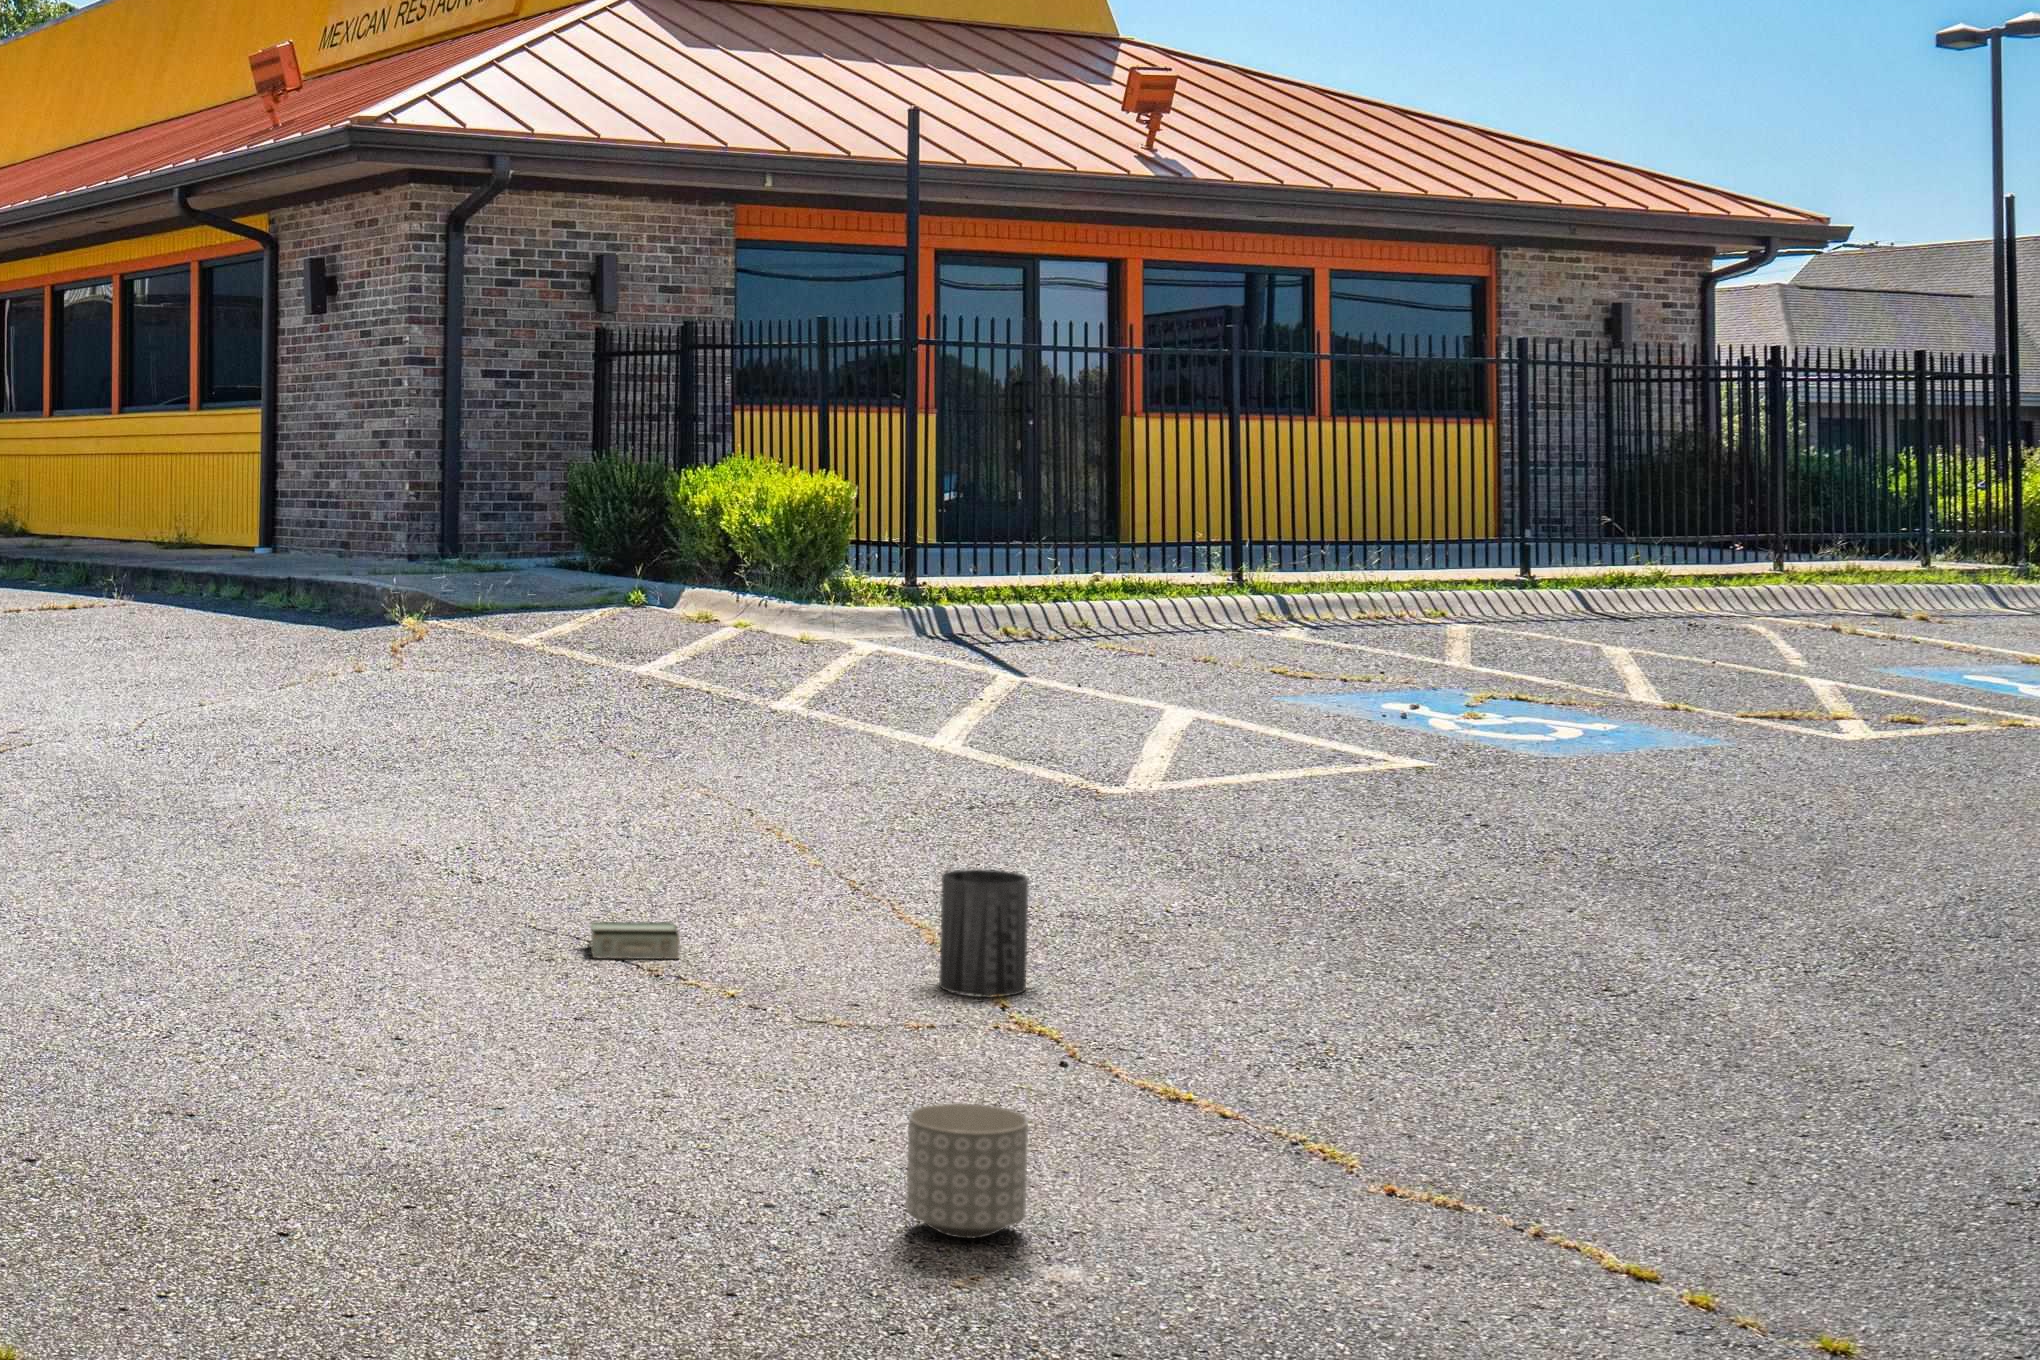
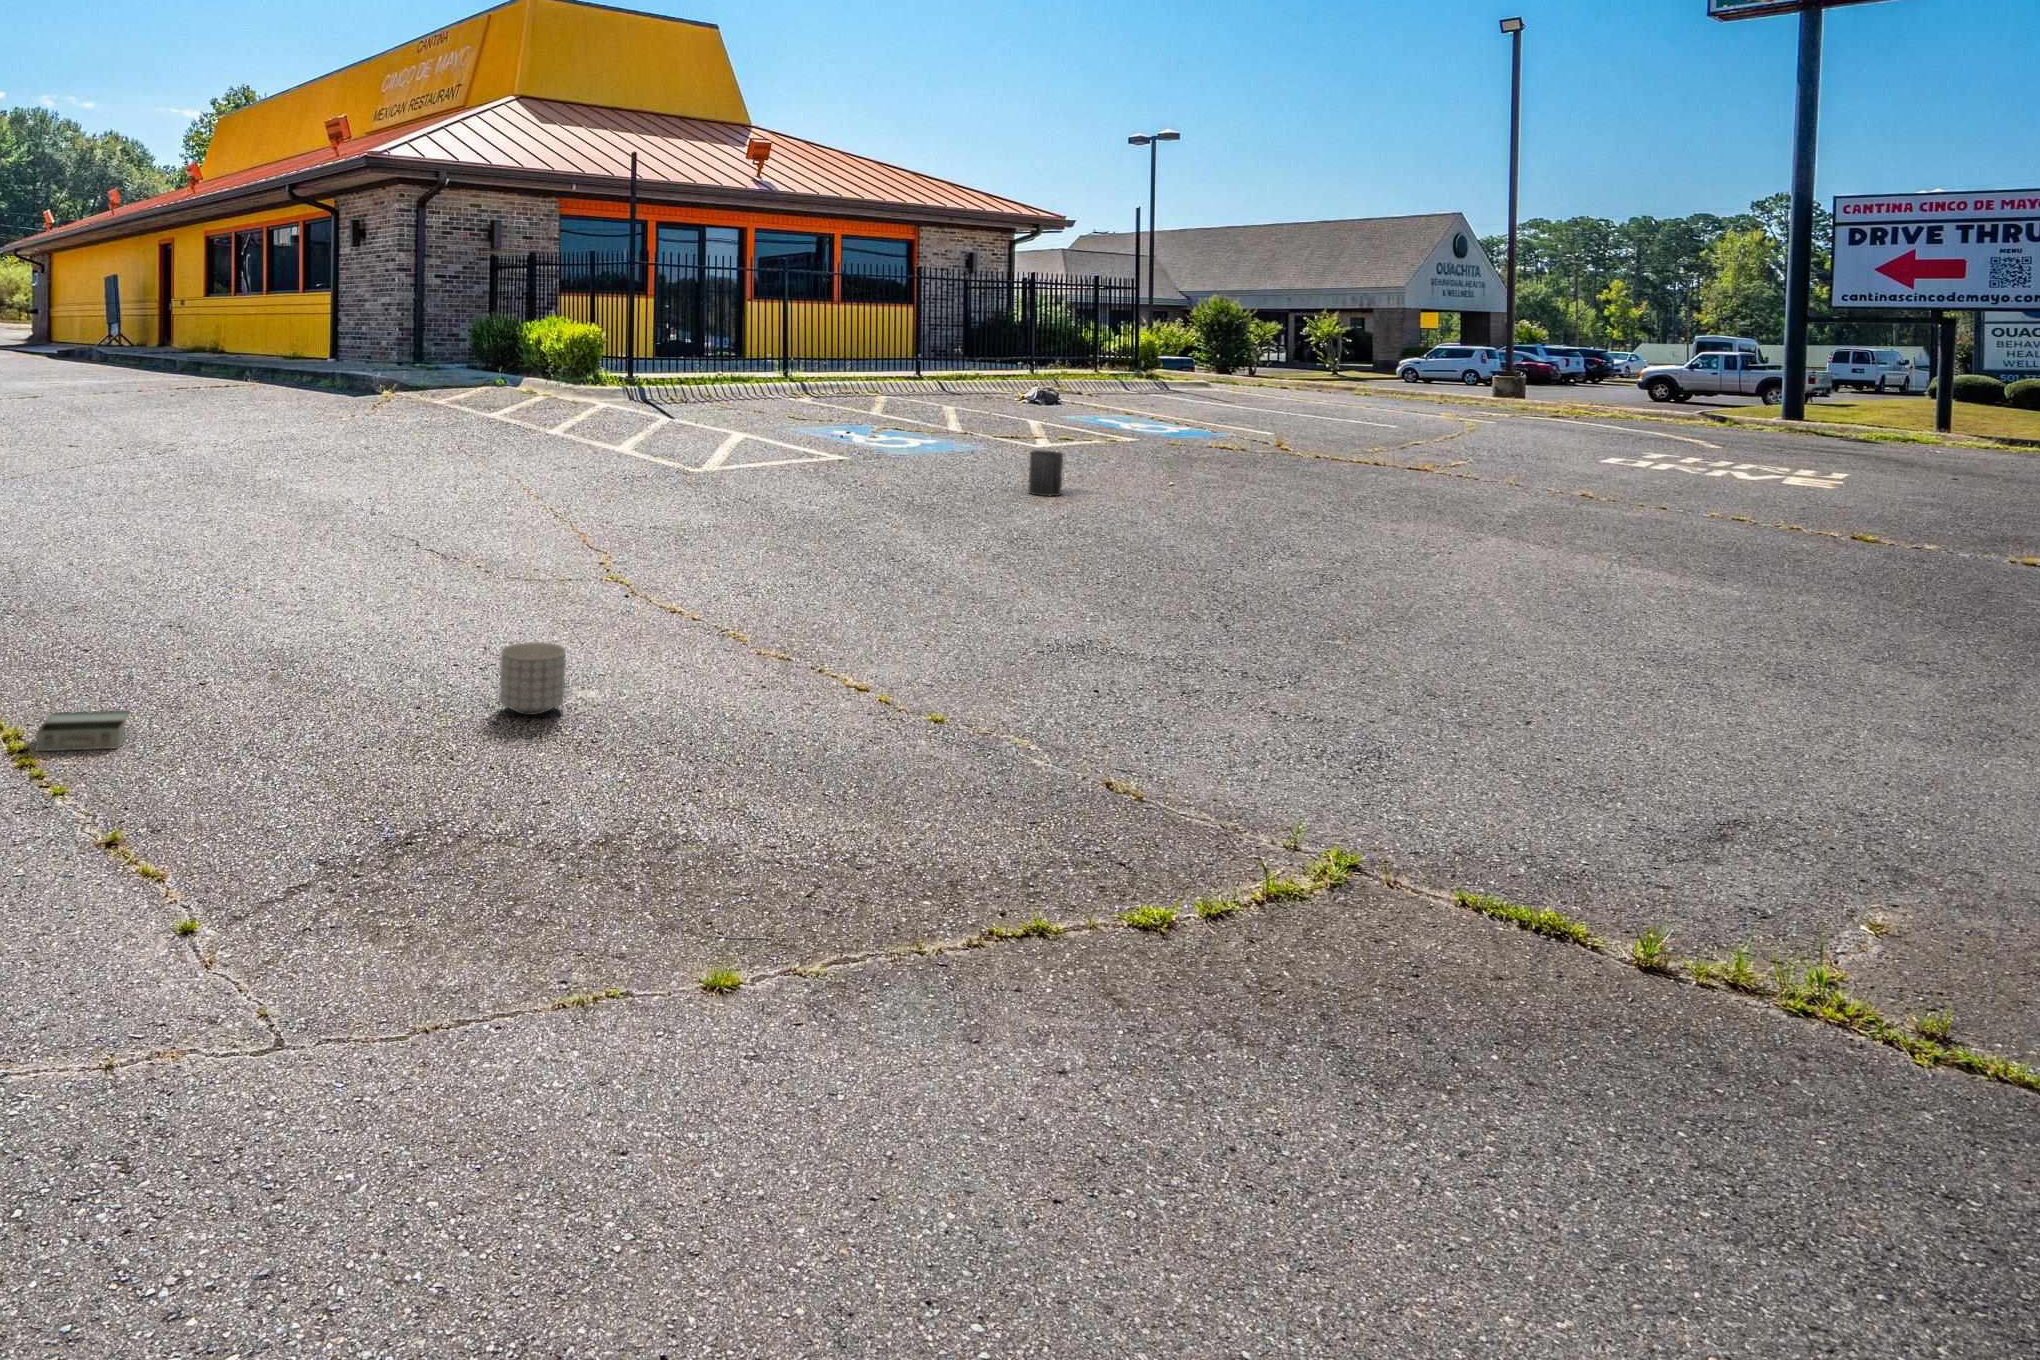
trash can: present [939,869,1029,996] -> present [1028,450,1063,496]
toolbox: present [590,922,680,959] -> present [36,710,131,751]

